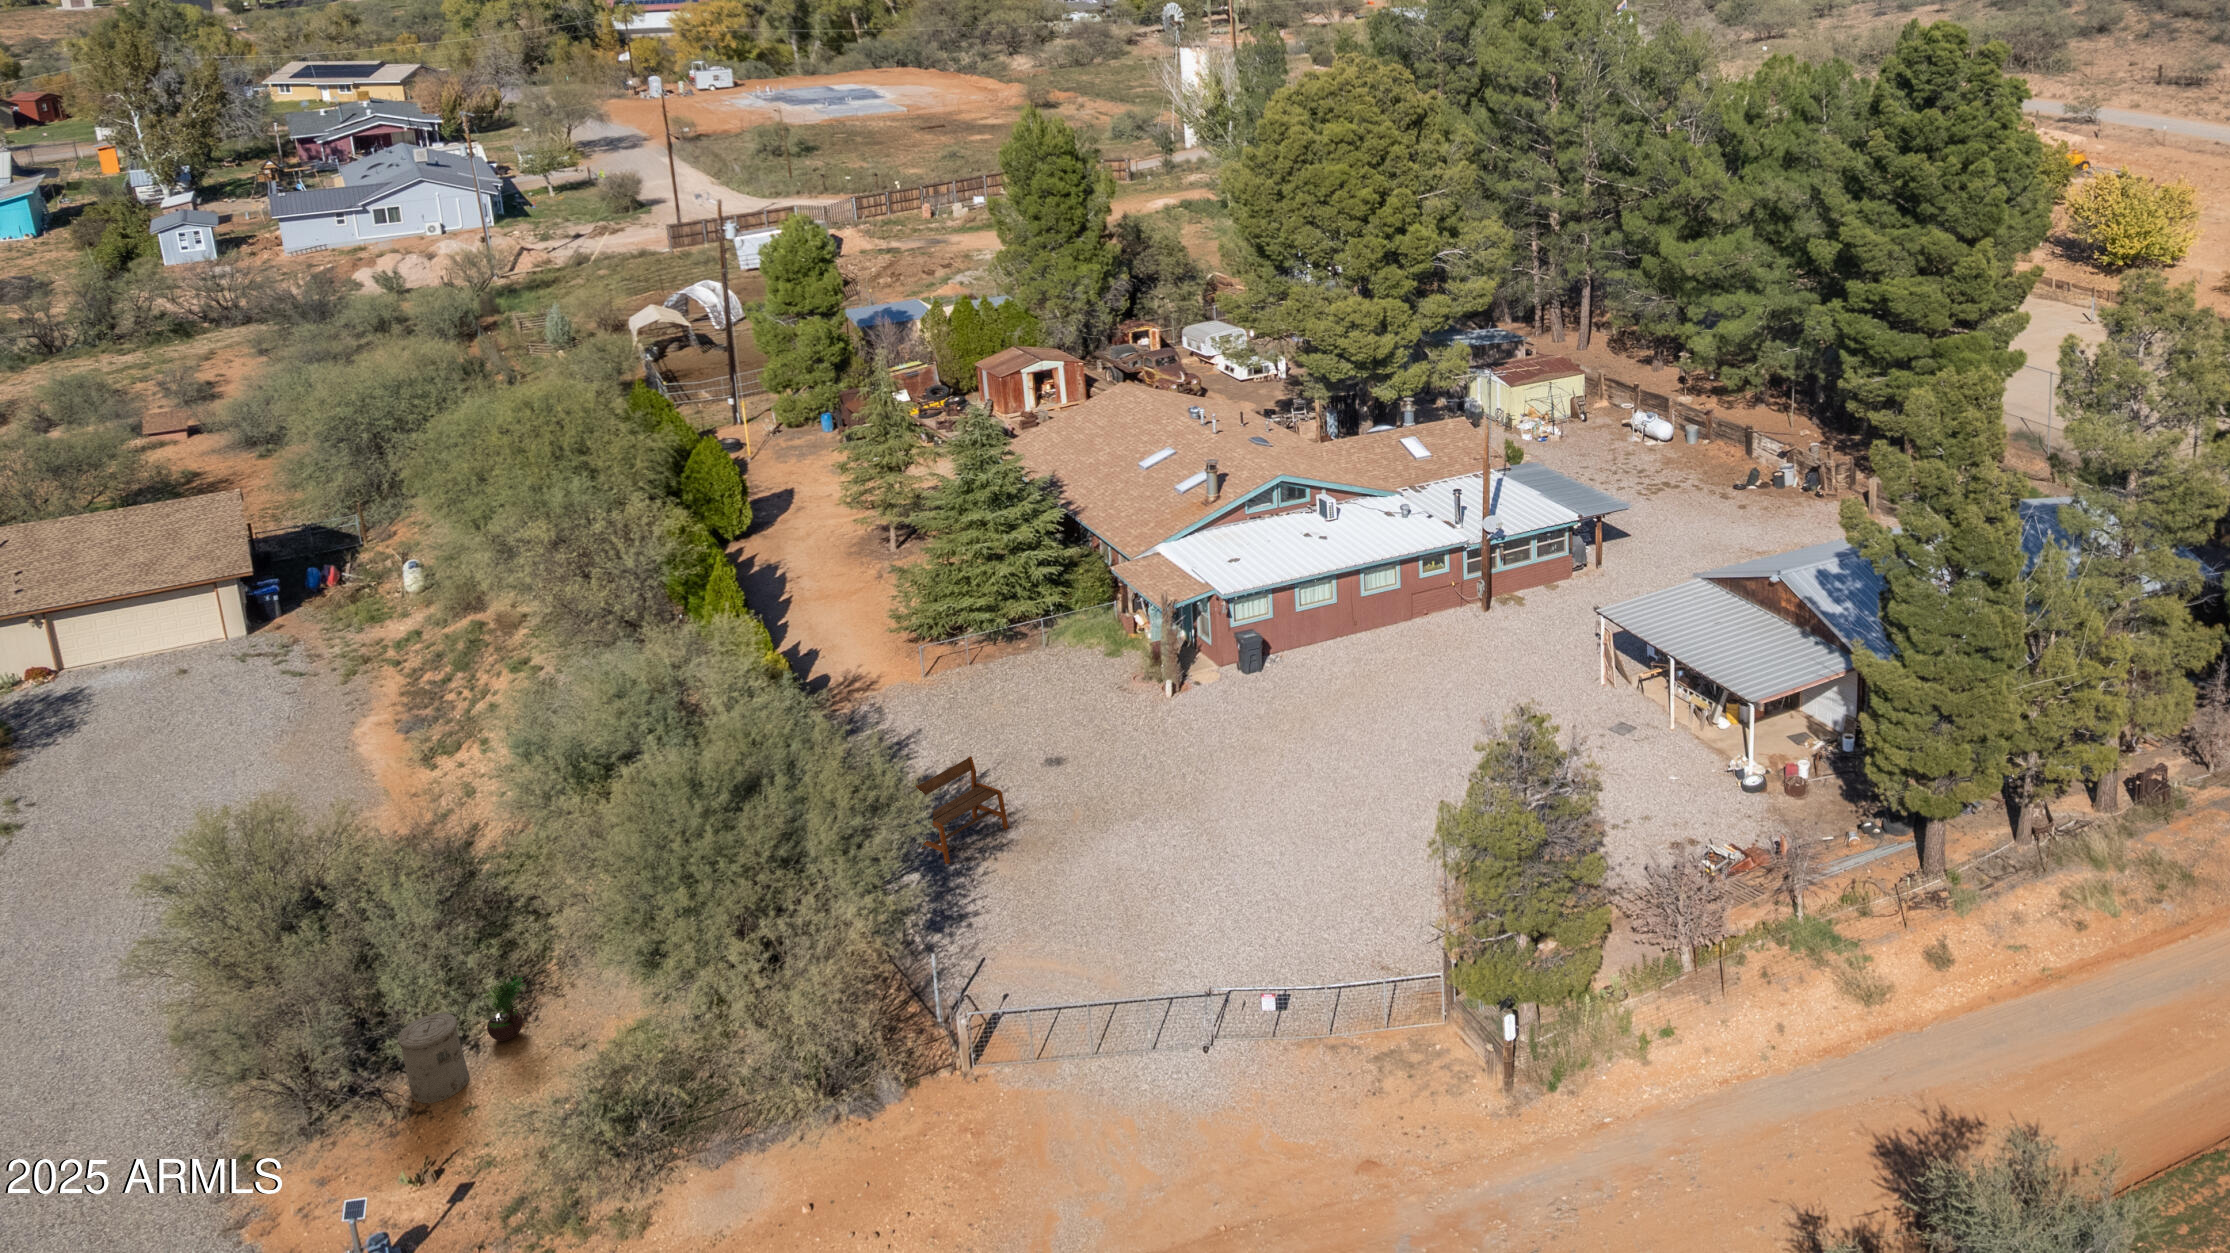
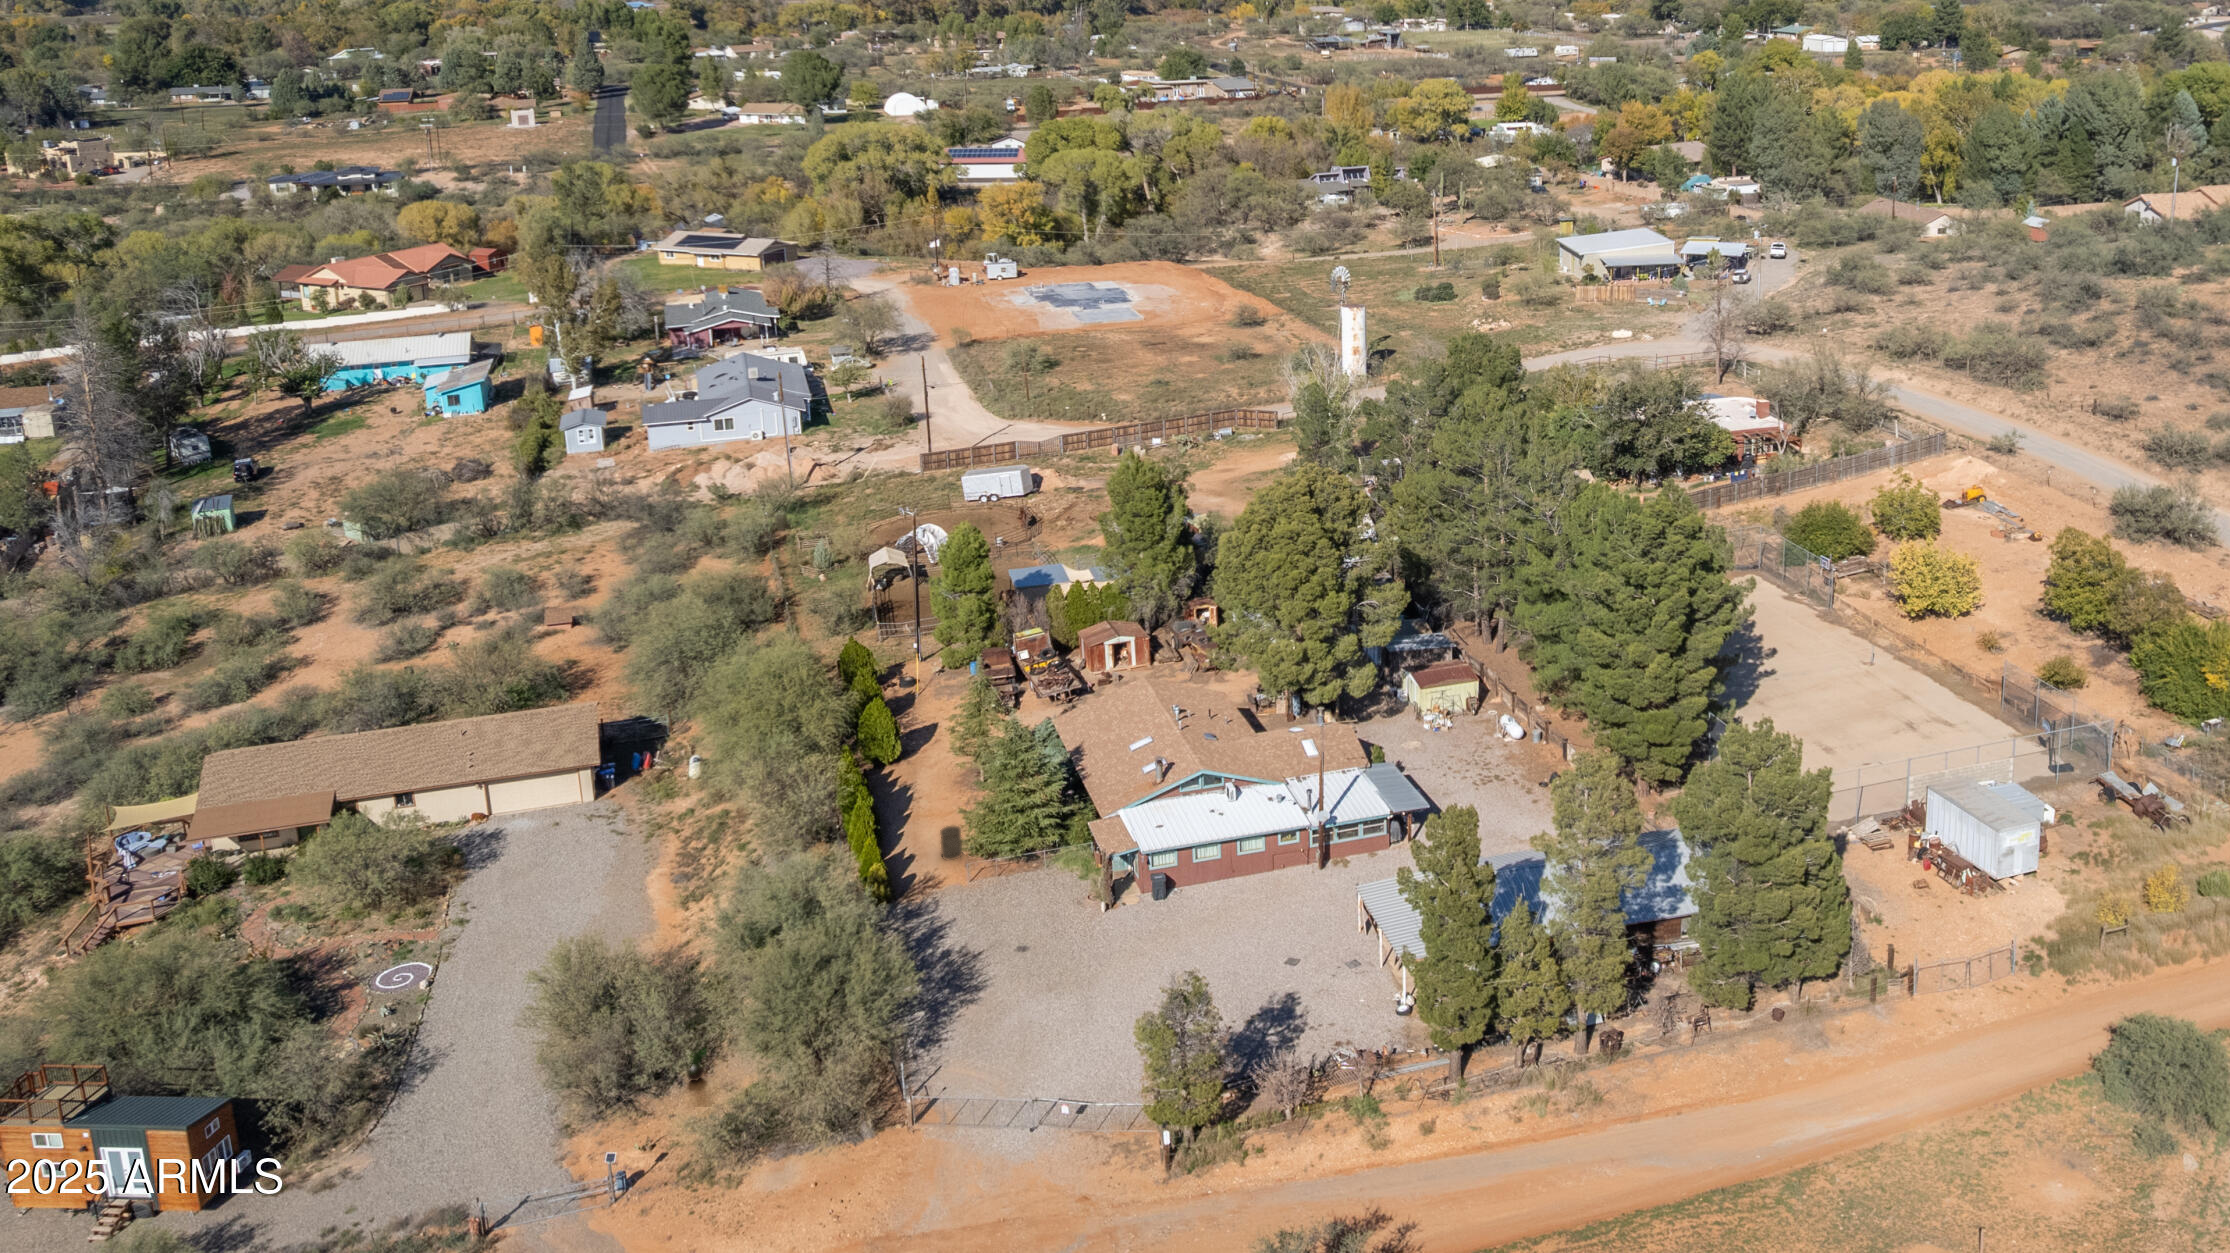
bench: present [916,756,1008,864] -> none [927,946,981,1009]
trash can: present [398,1013,469,1103] -> present [940,826,963,860]

